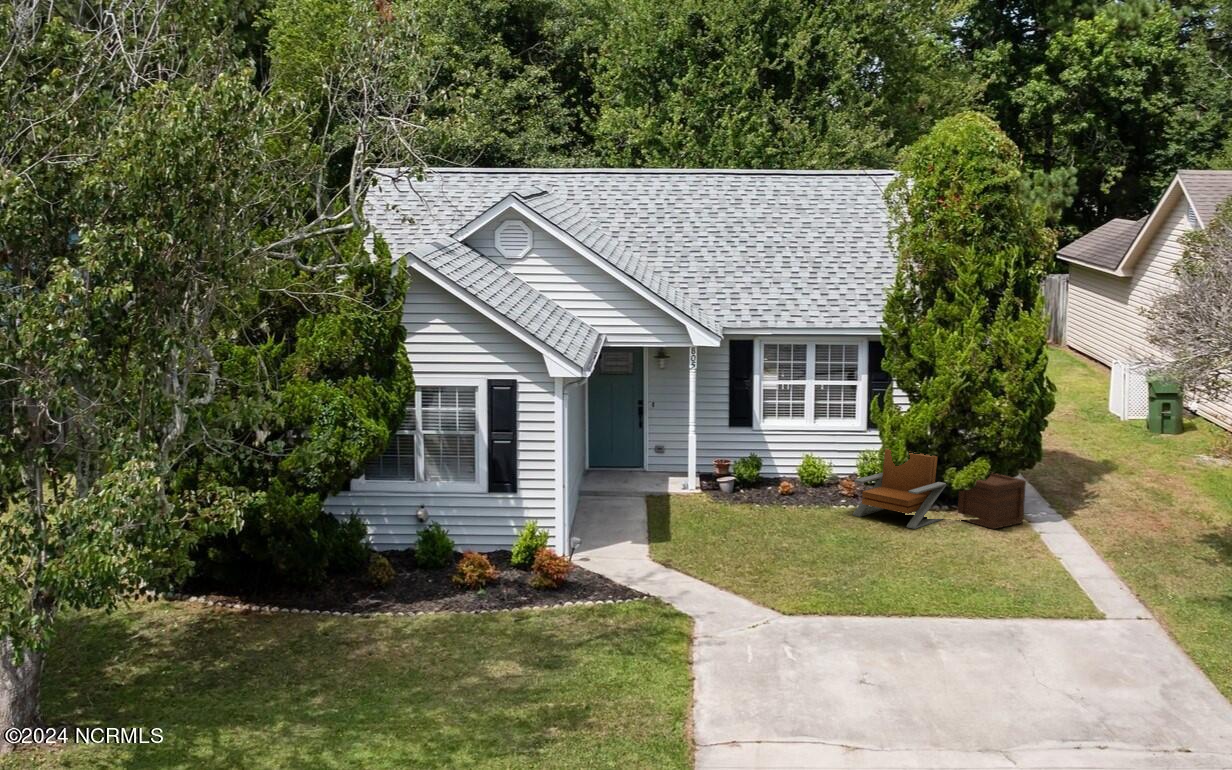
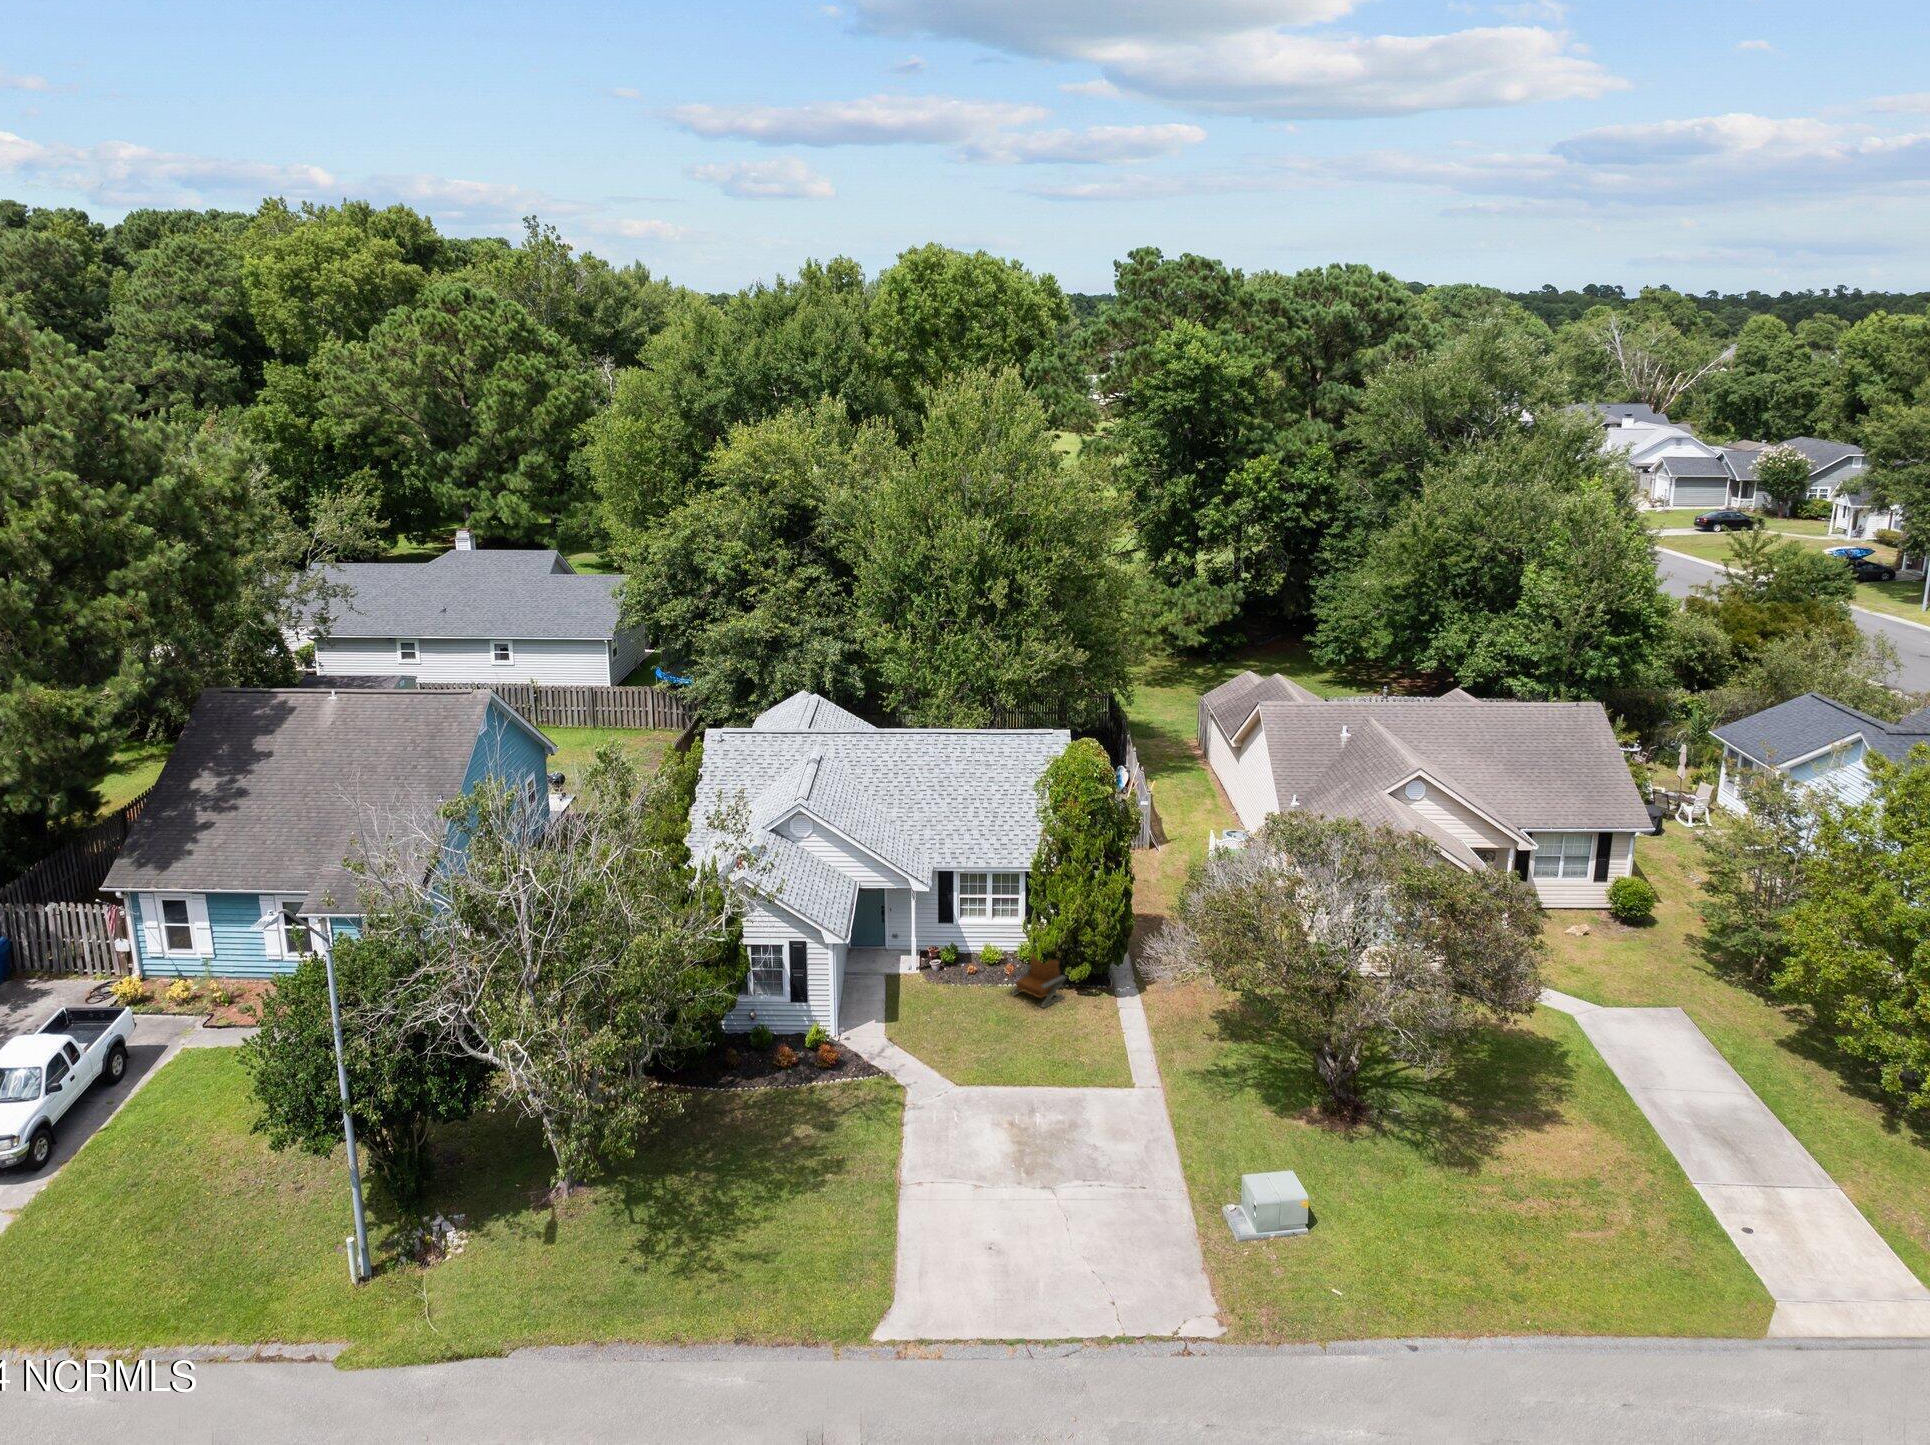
wooden crate: present [958,473,1026,529] -> none [1074,967,1113,1007]

